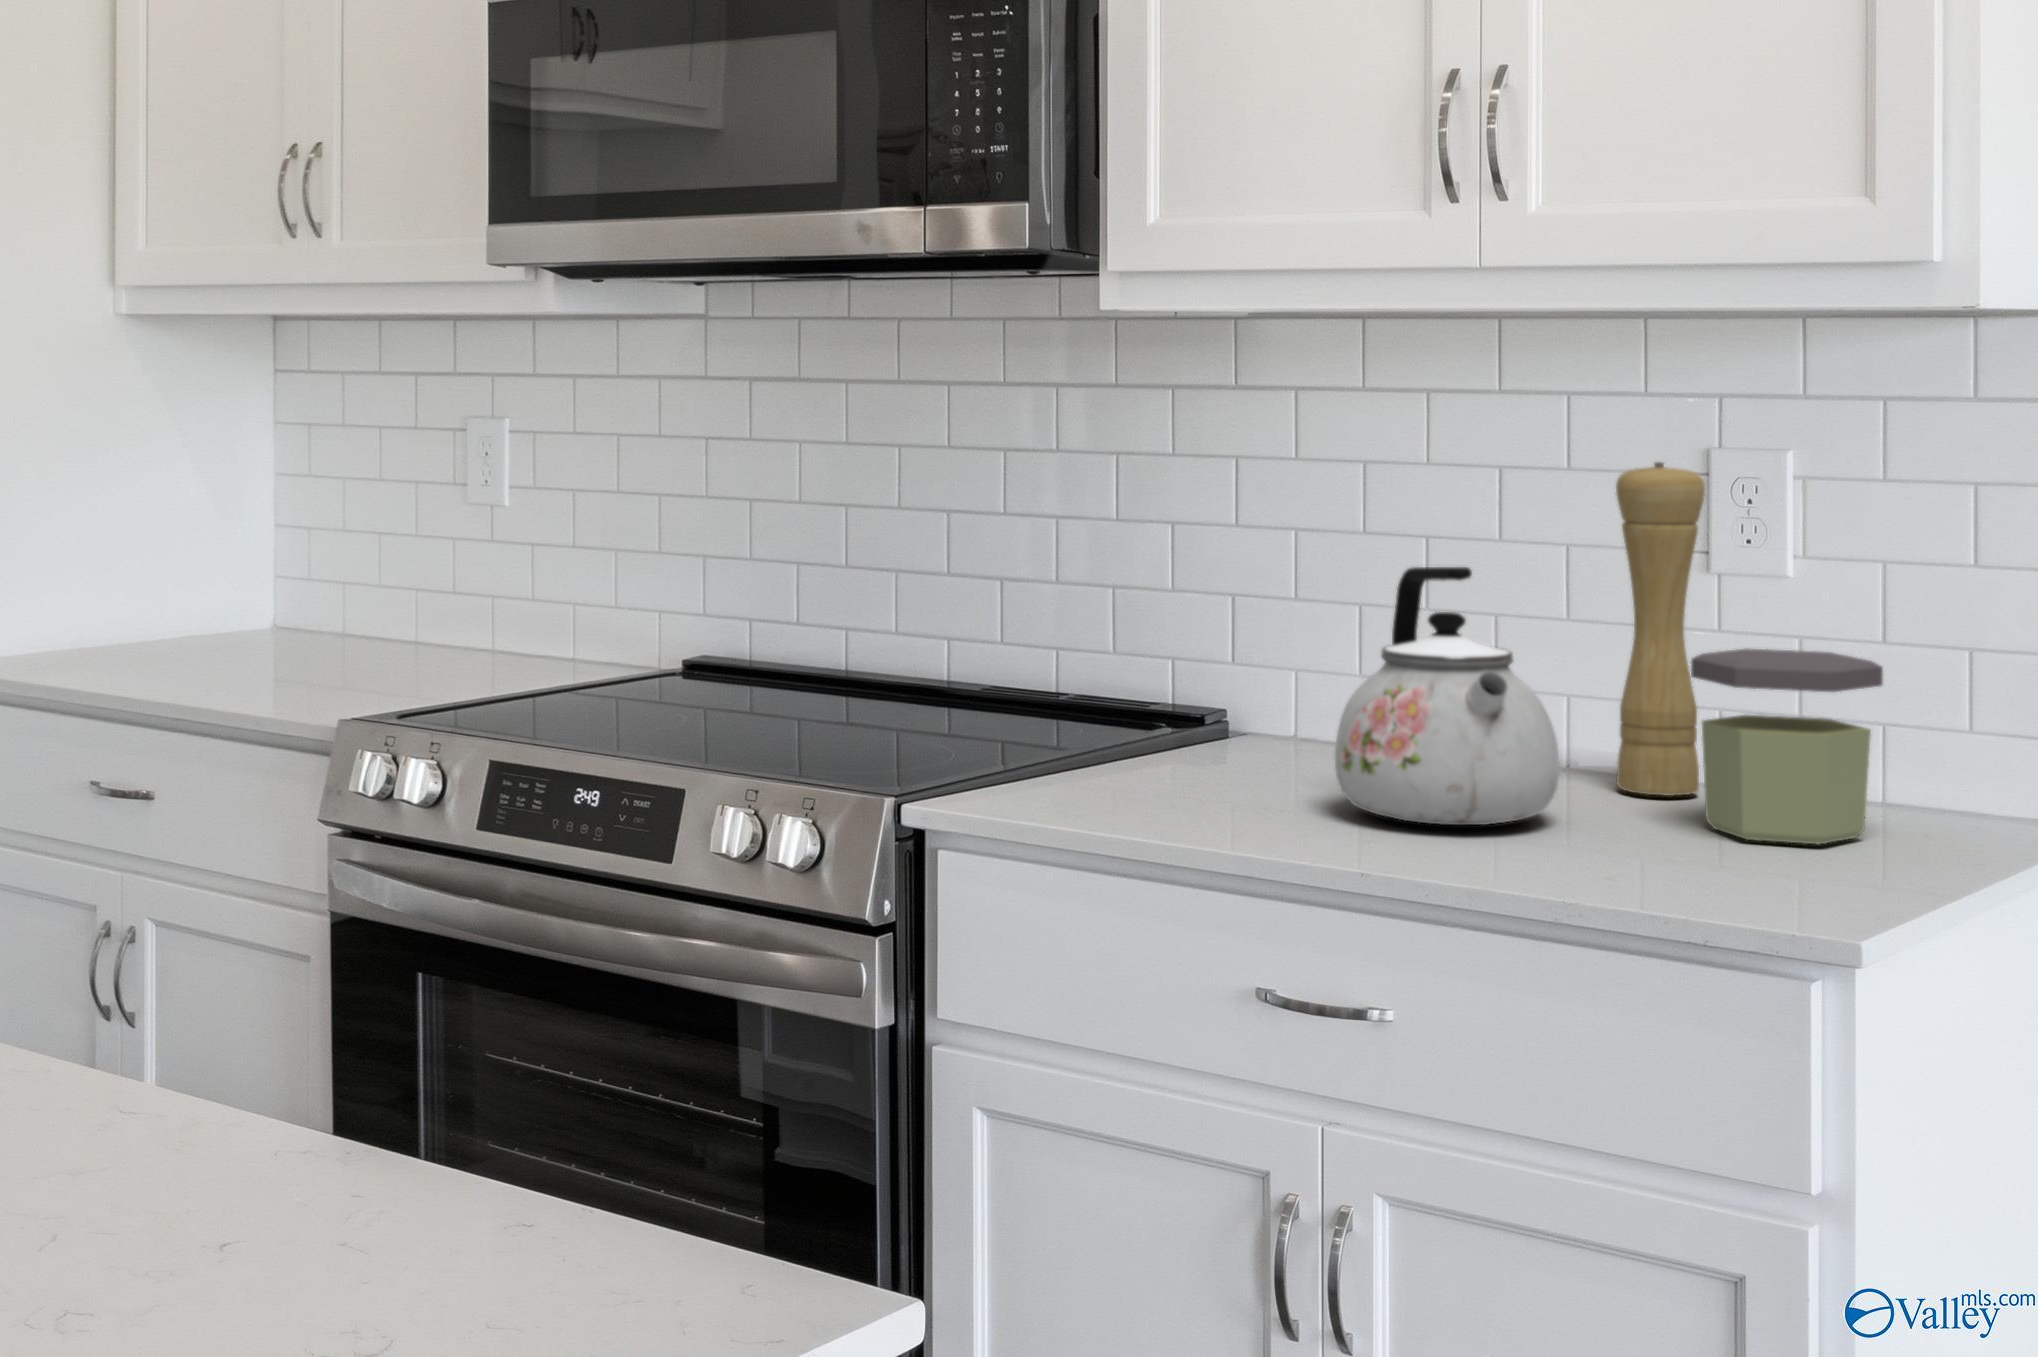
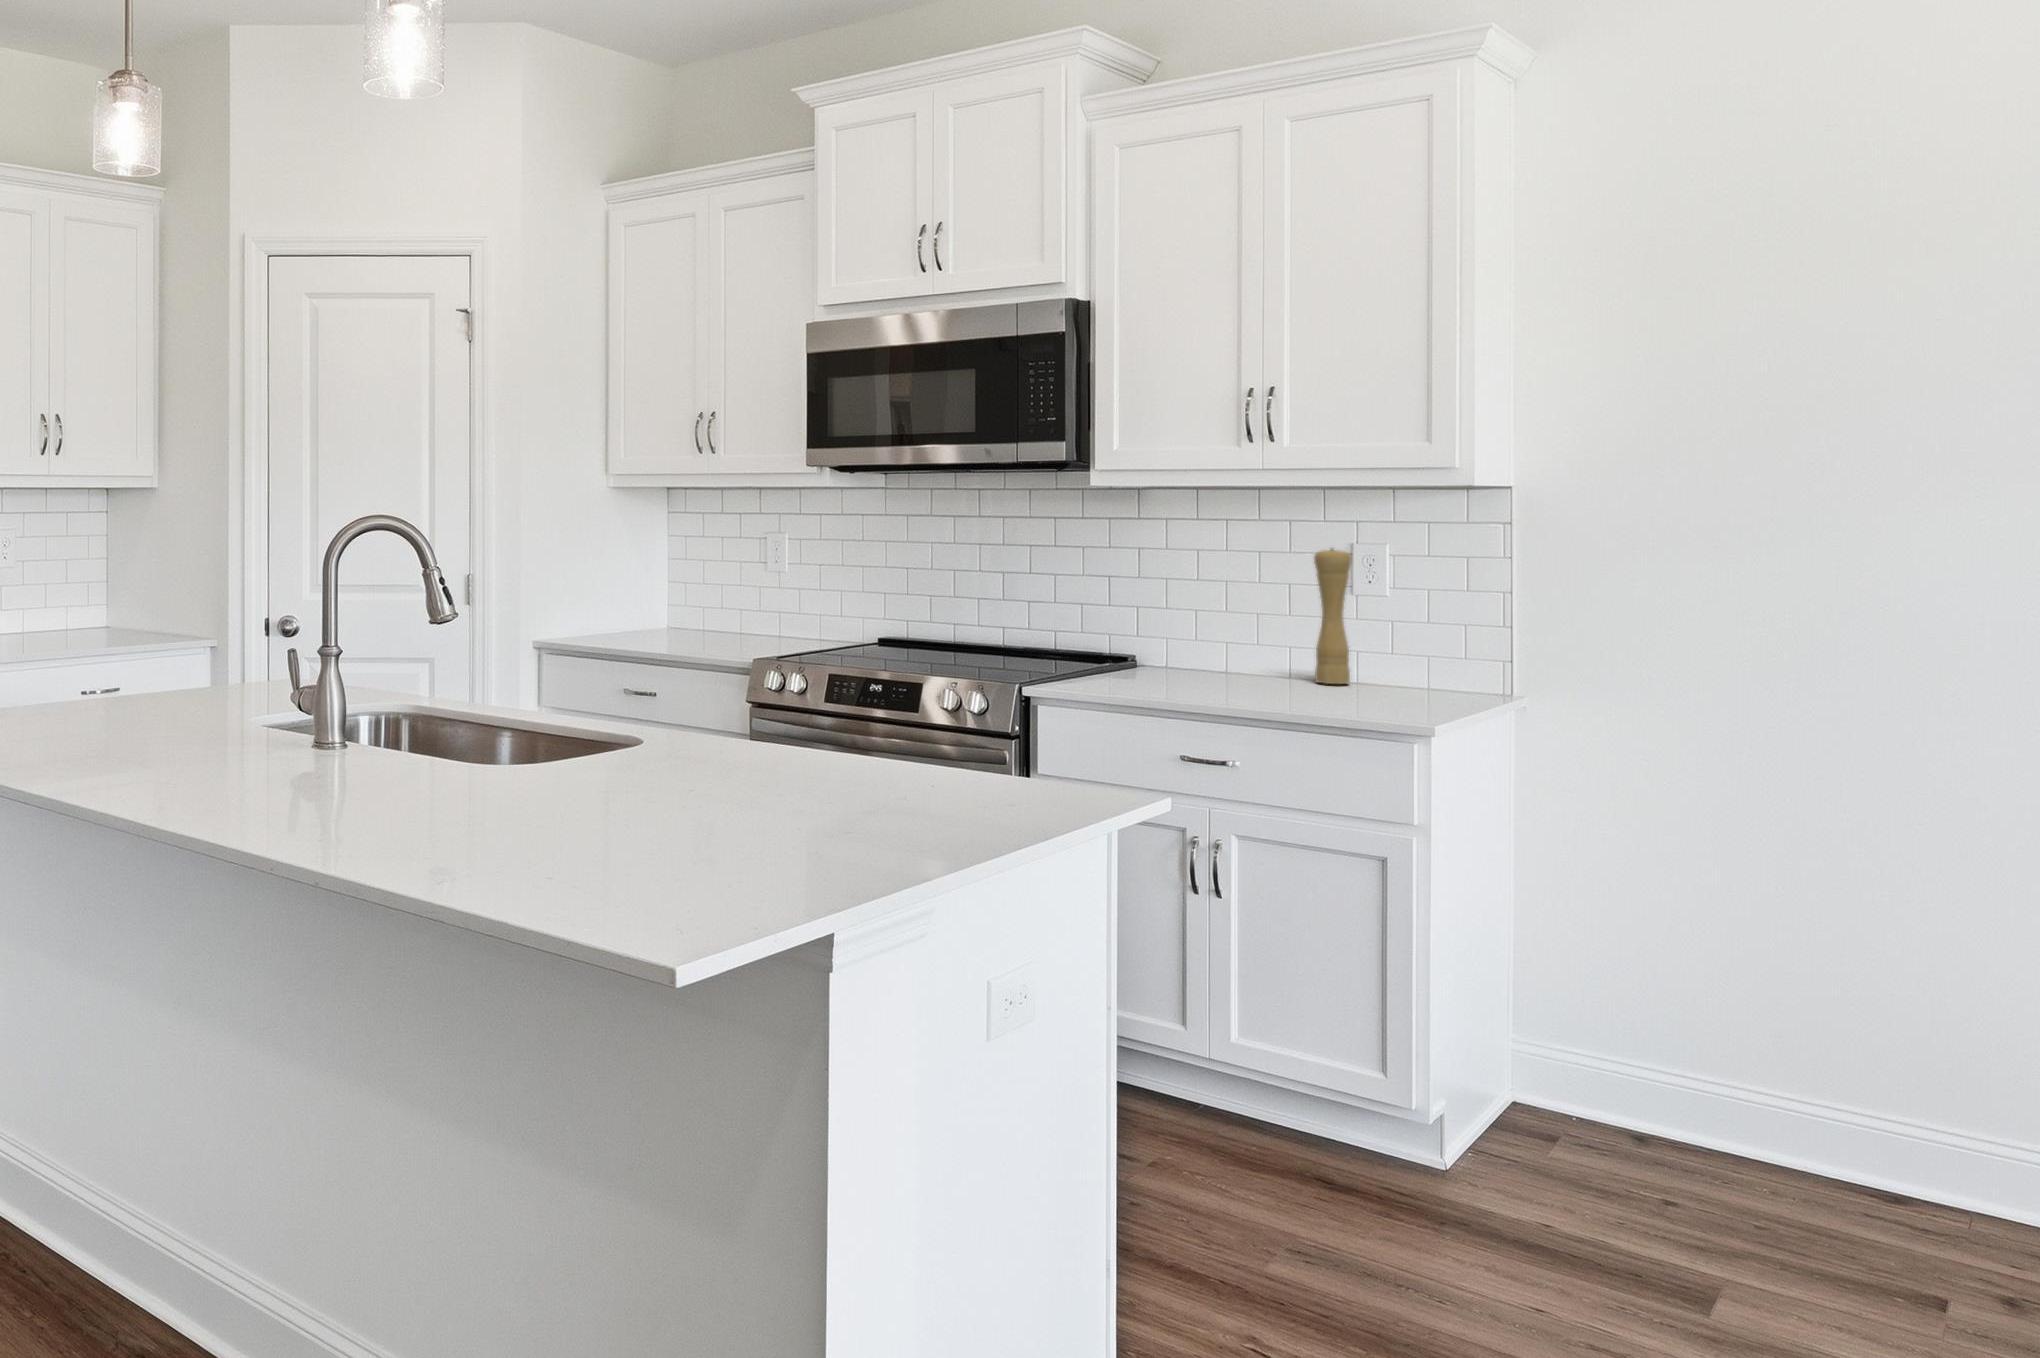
kettle: present [1335,567,1560,825] -> none [1203,589,1298,693]
jar: present [1691,648,1883,844] -> none [1352,623,1432,700]

